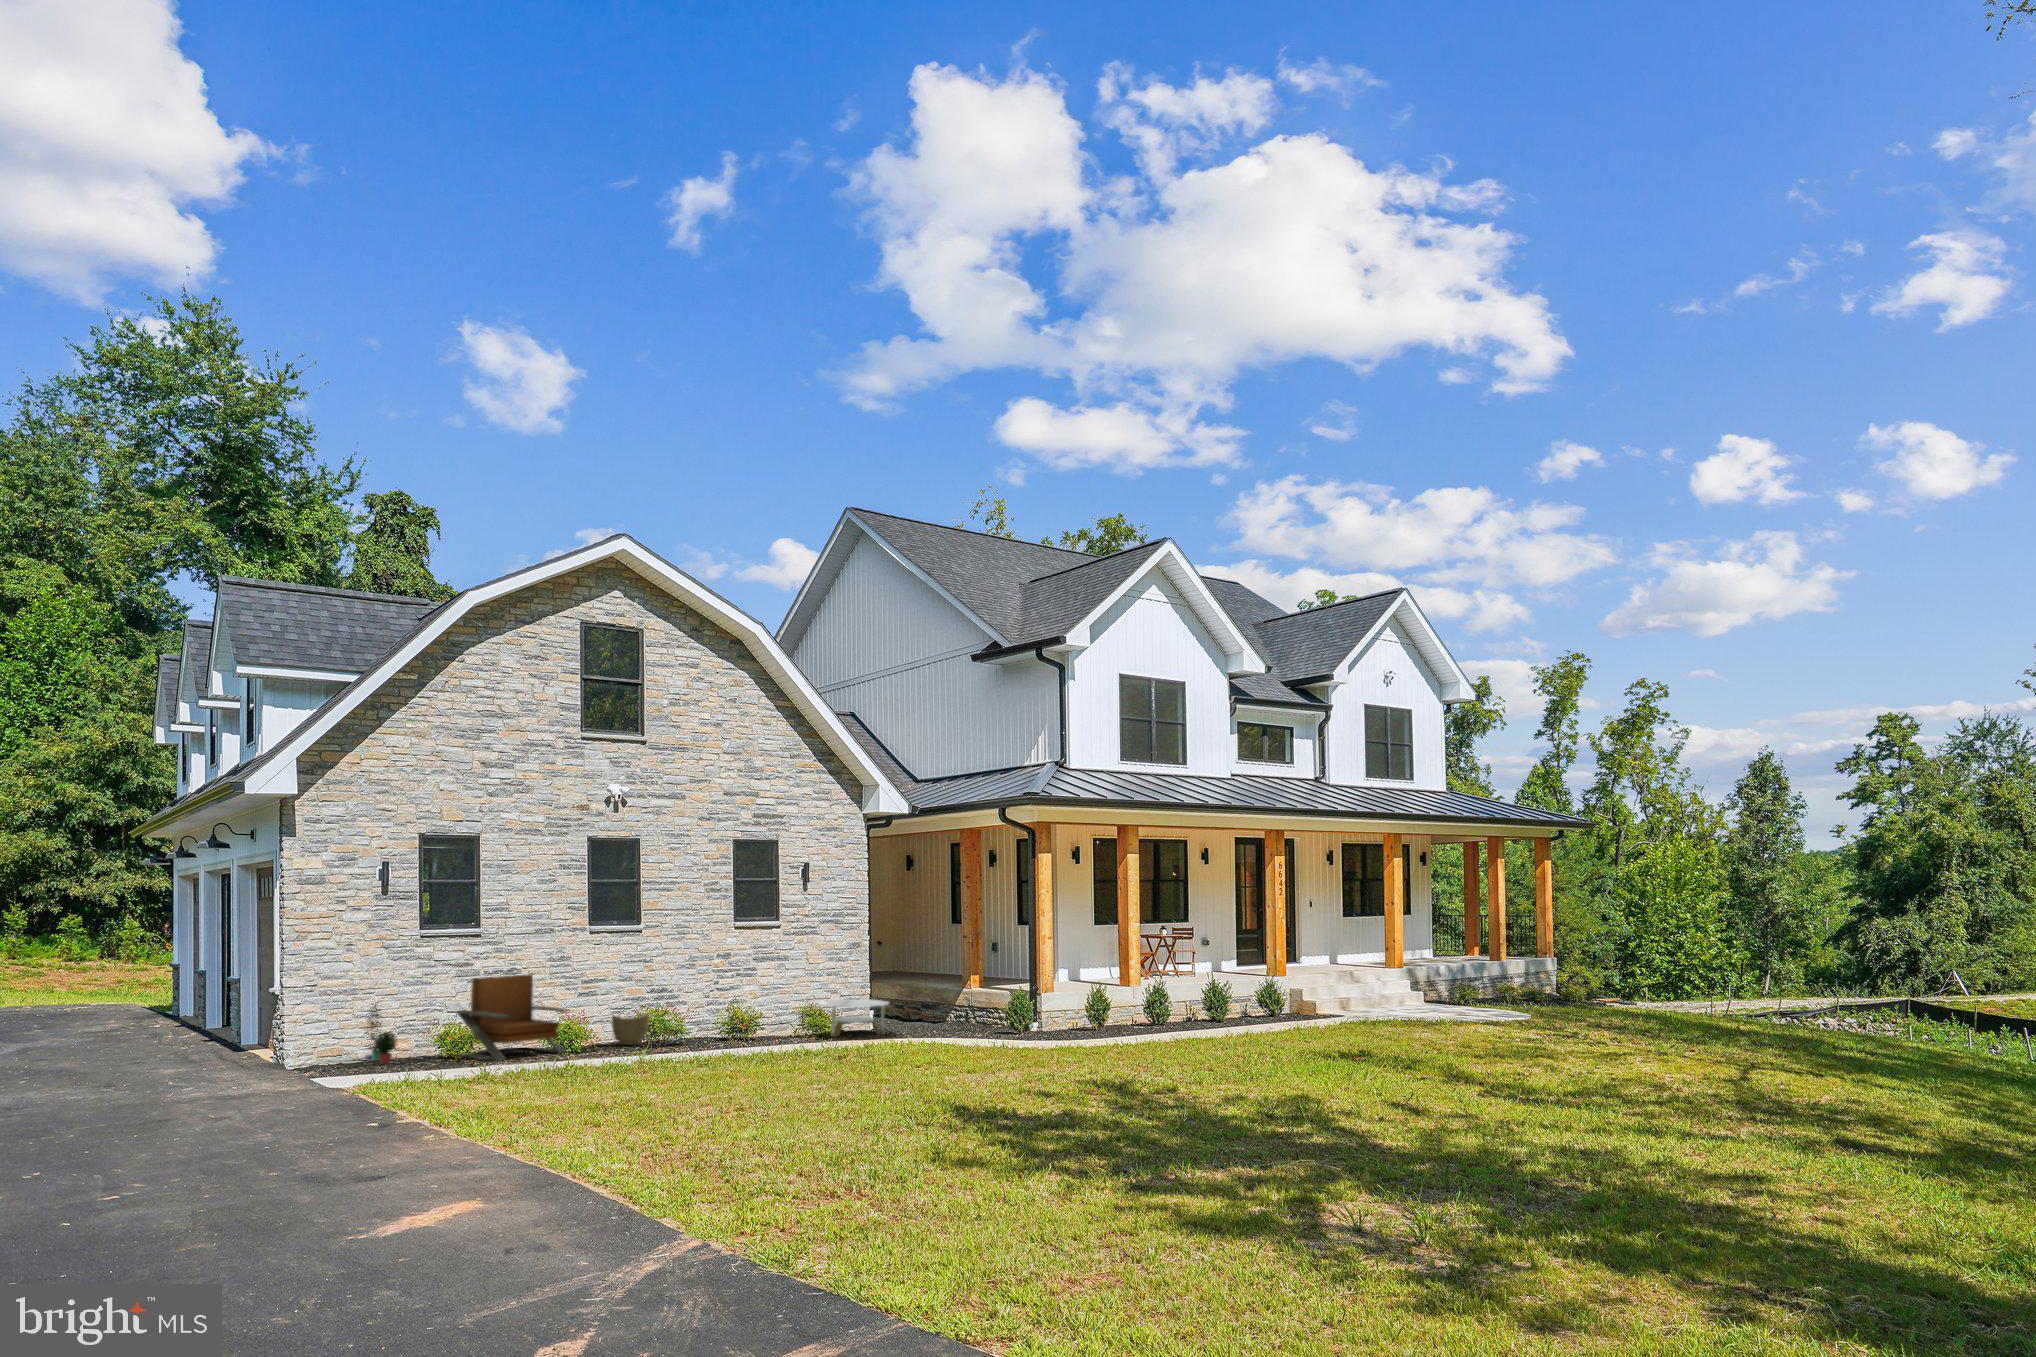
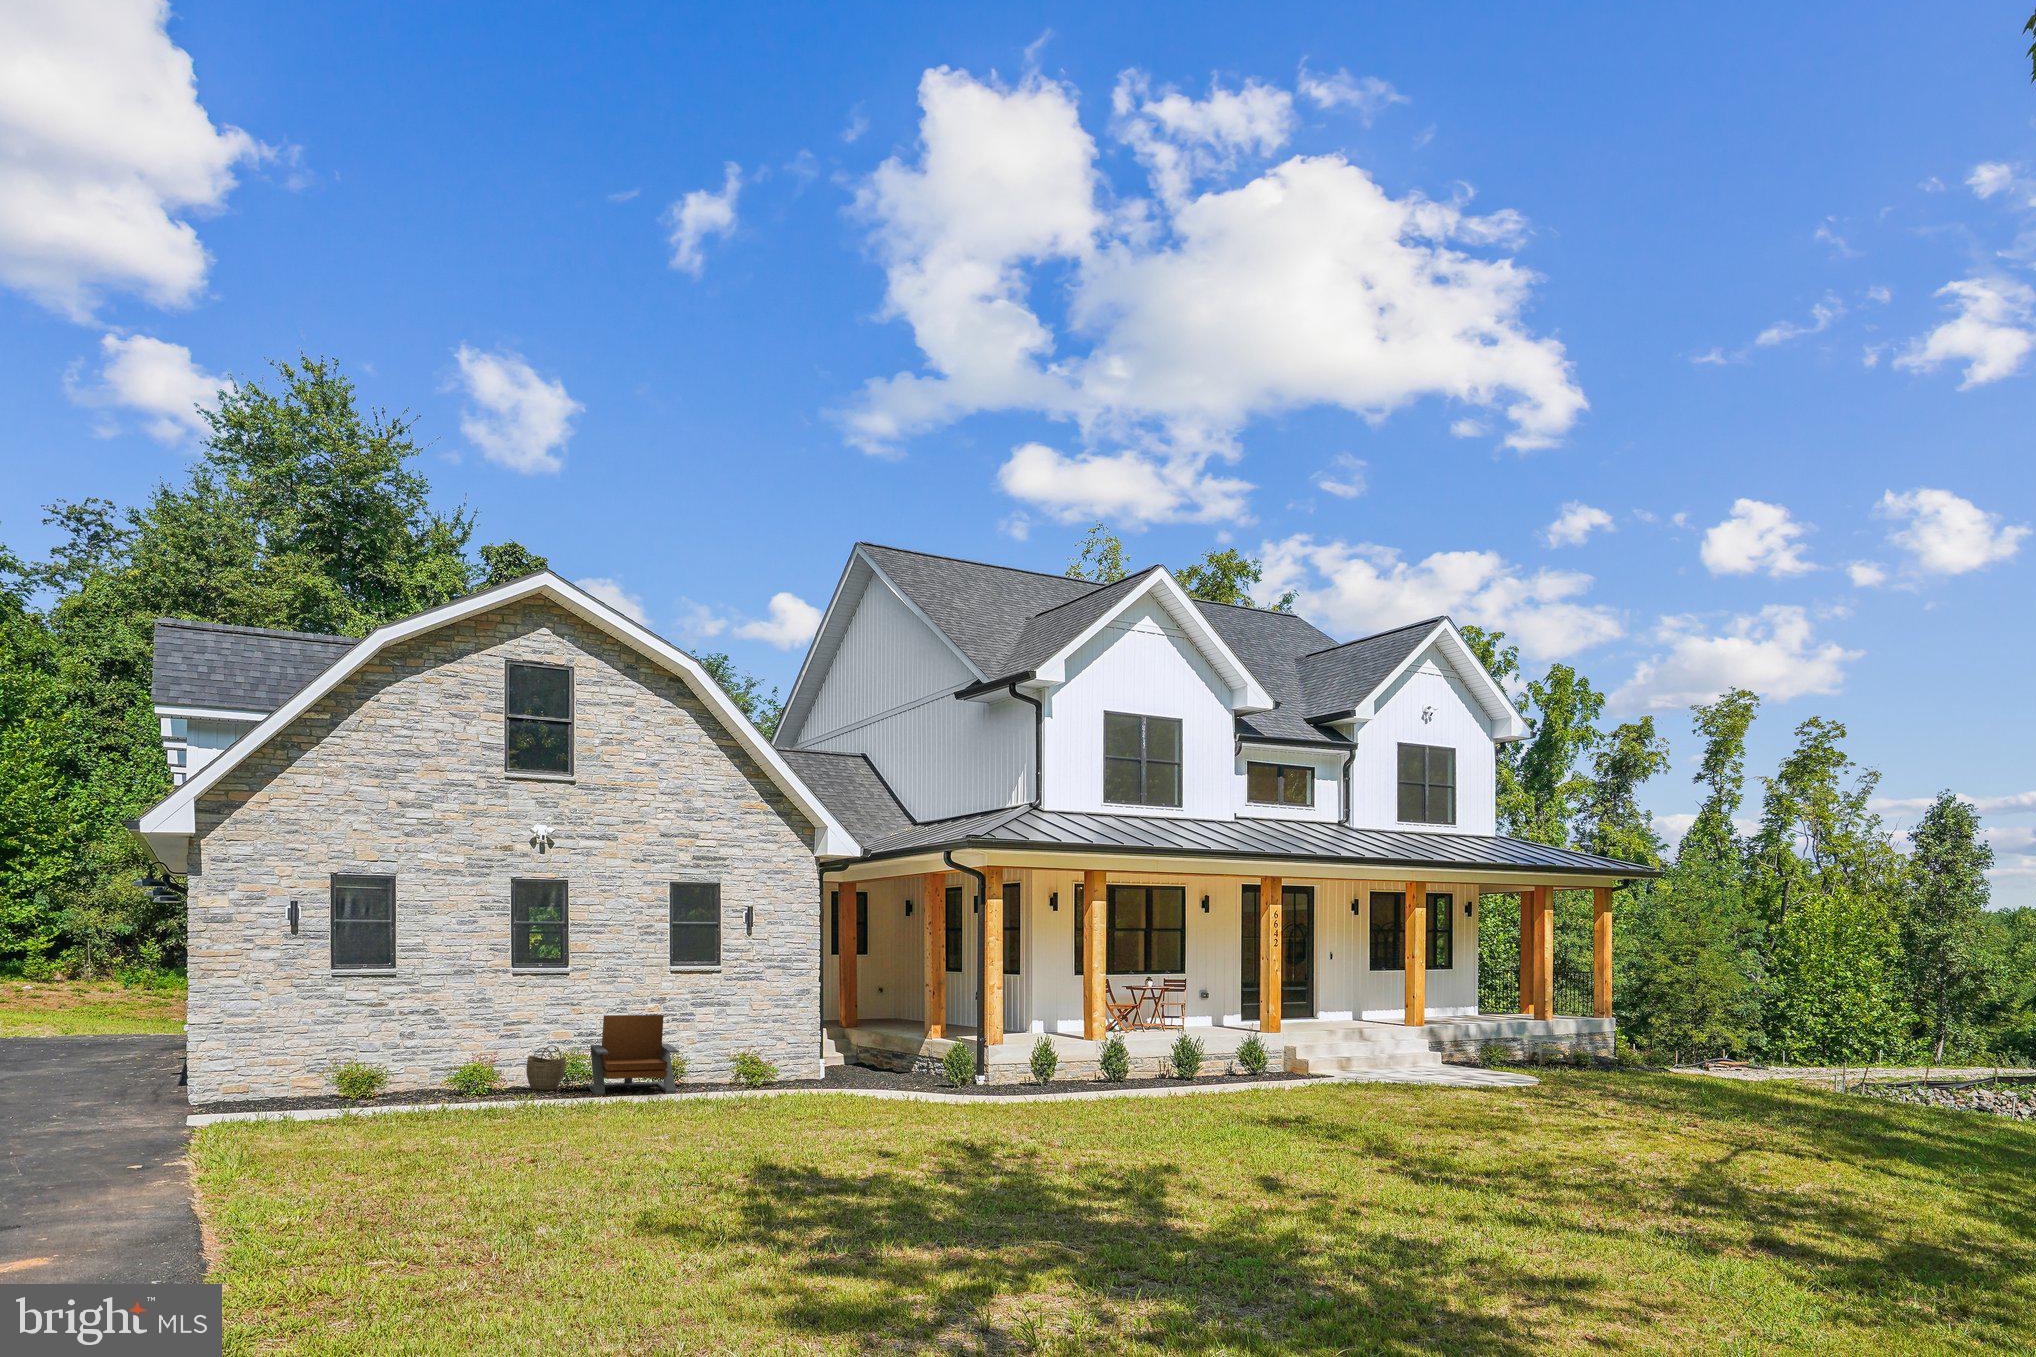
lounge chair: present [457,974,568,1061] -> present [587,1015,679,1095]
round table: present [815,999,889,1037] -> present [1516,1035,1578,1065]
potted plant: present [365,1003,397,1064] -> none [261,1040,289,1104]

